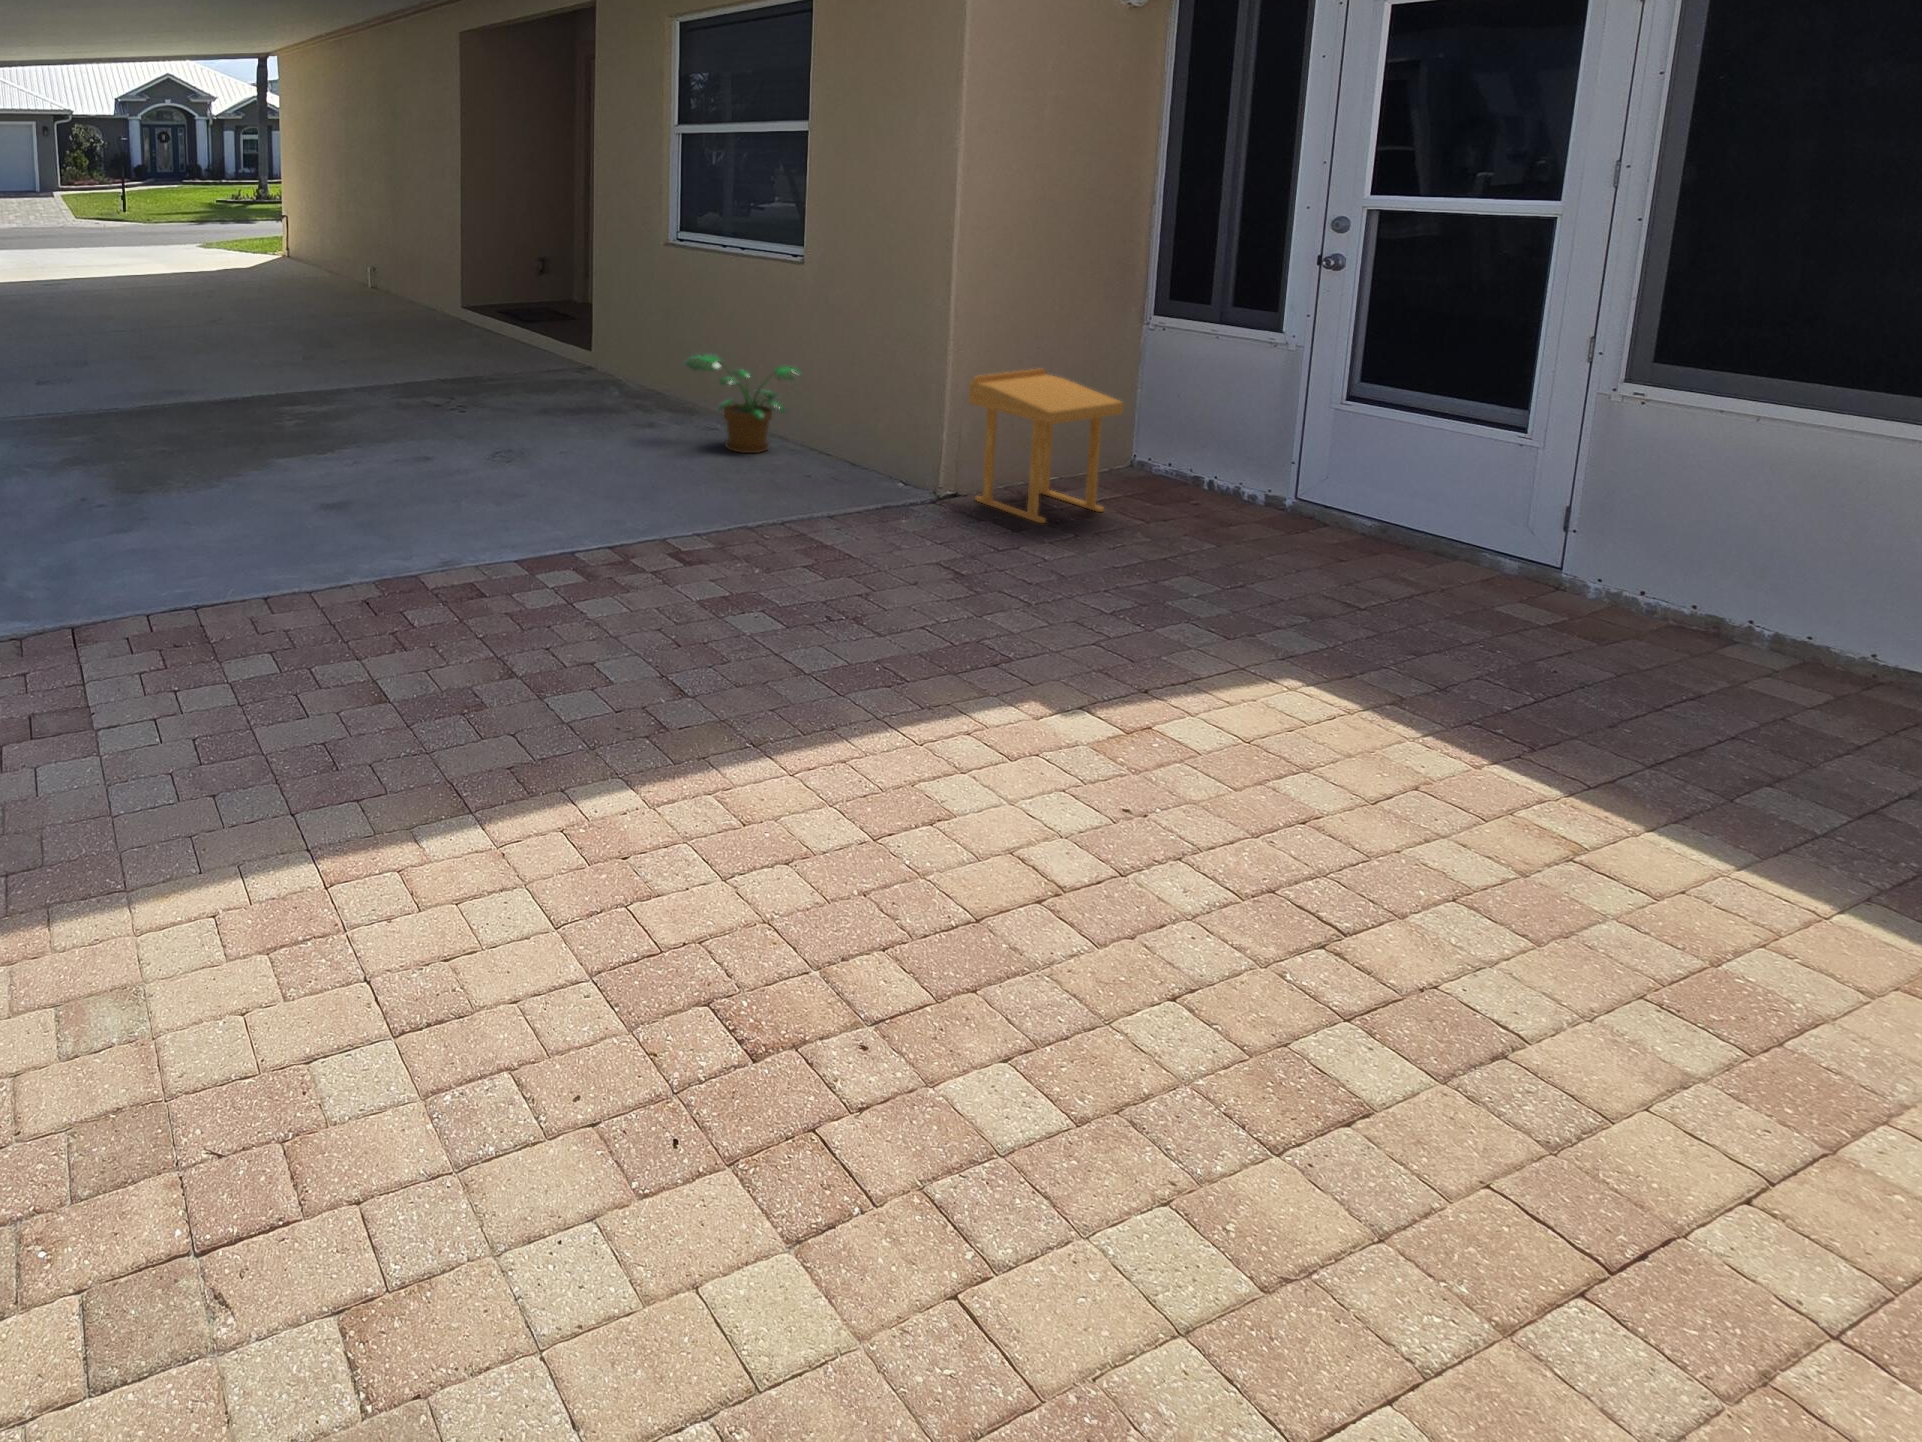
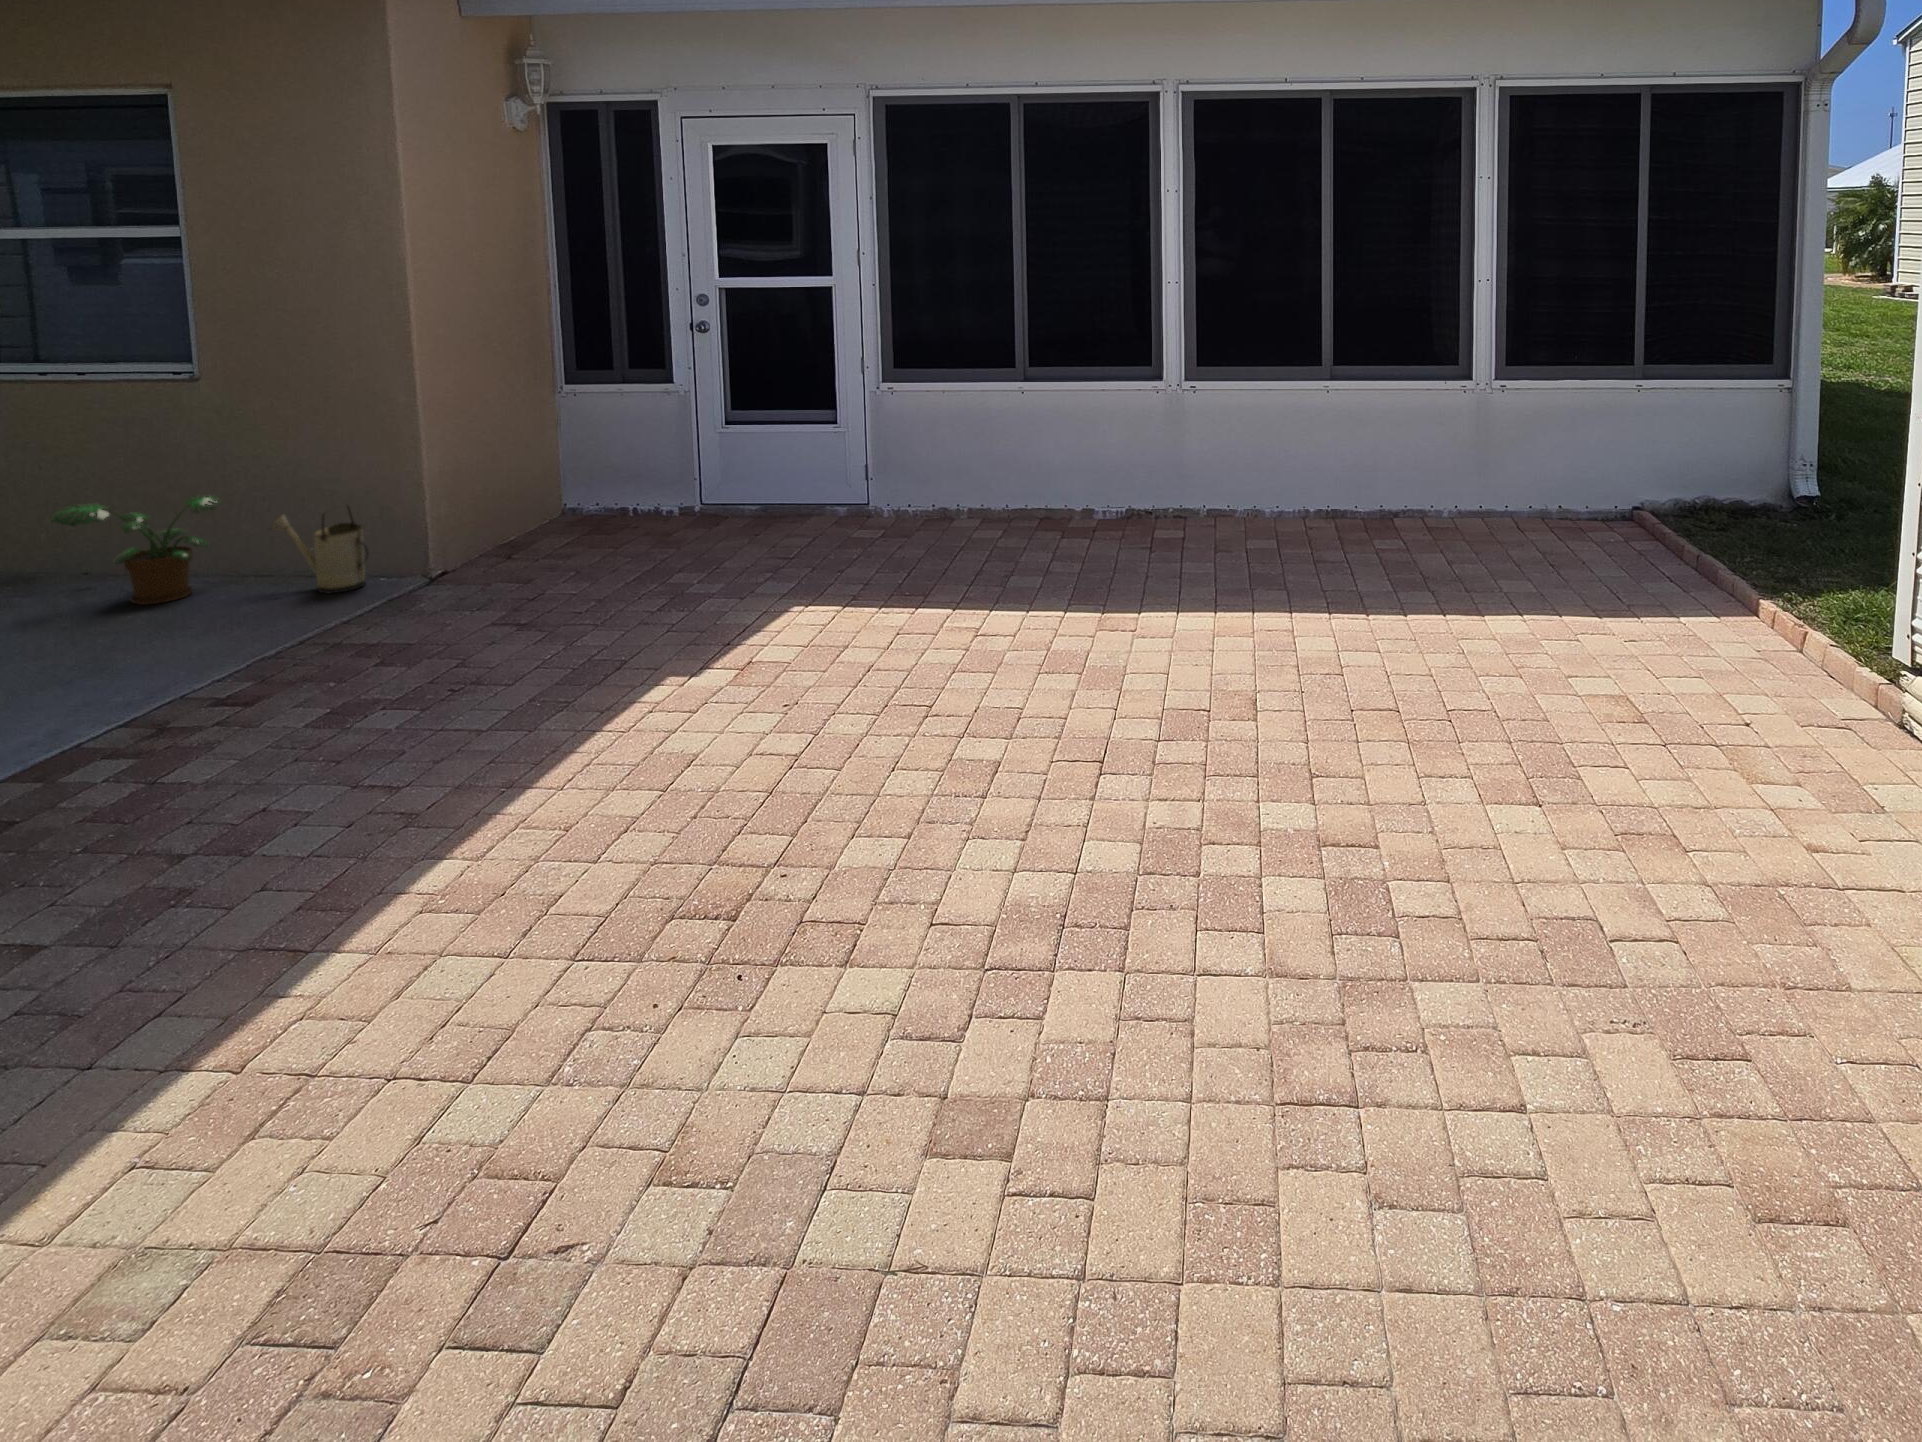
side table: present [969,369,1123,523] -> none [447,444,582,573]
watering can: none [820,396,889,486] -> present [269,506,368,594]

